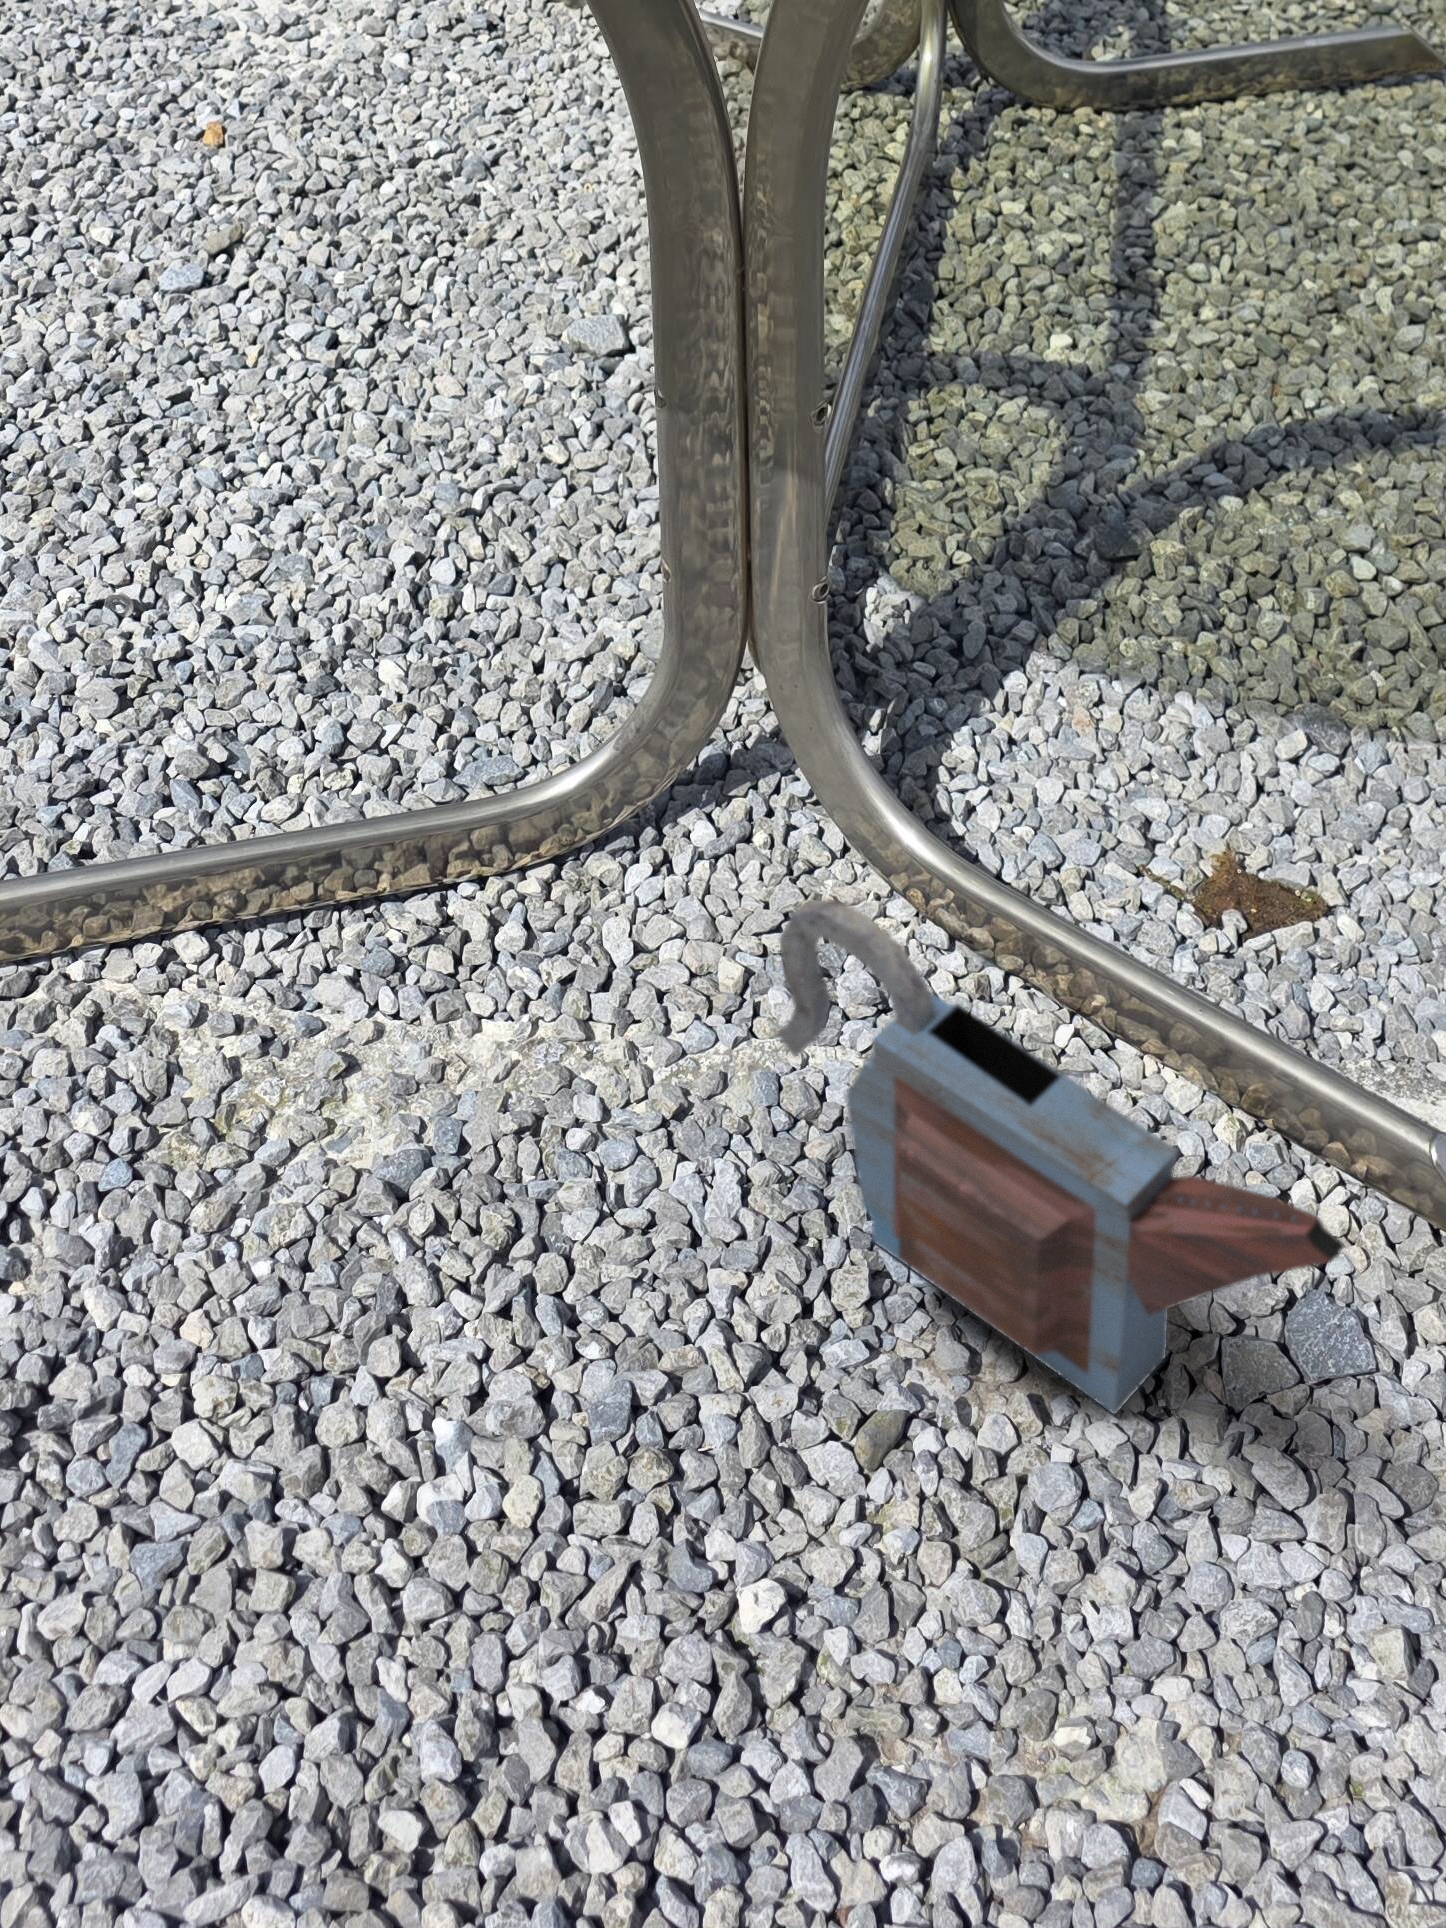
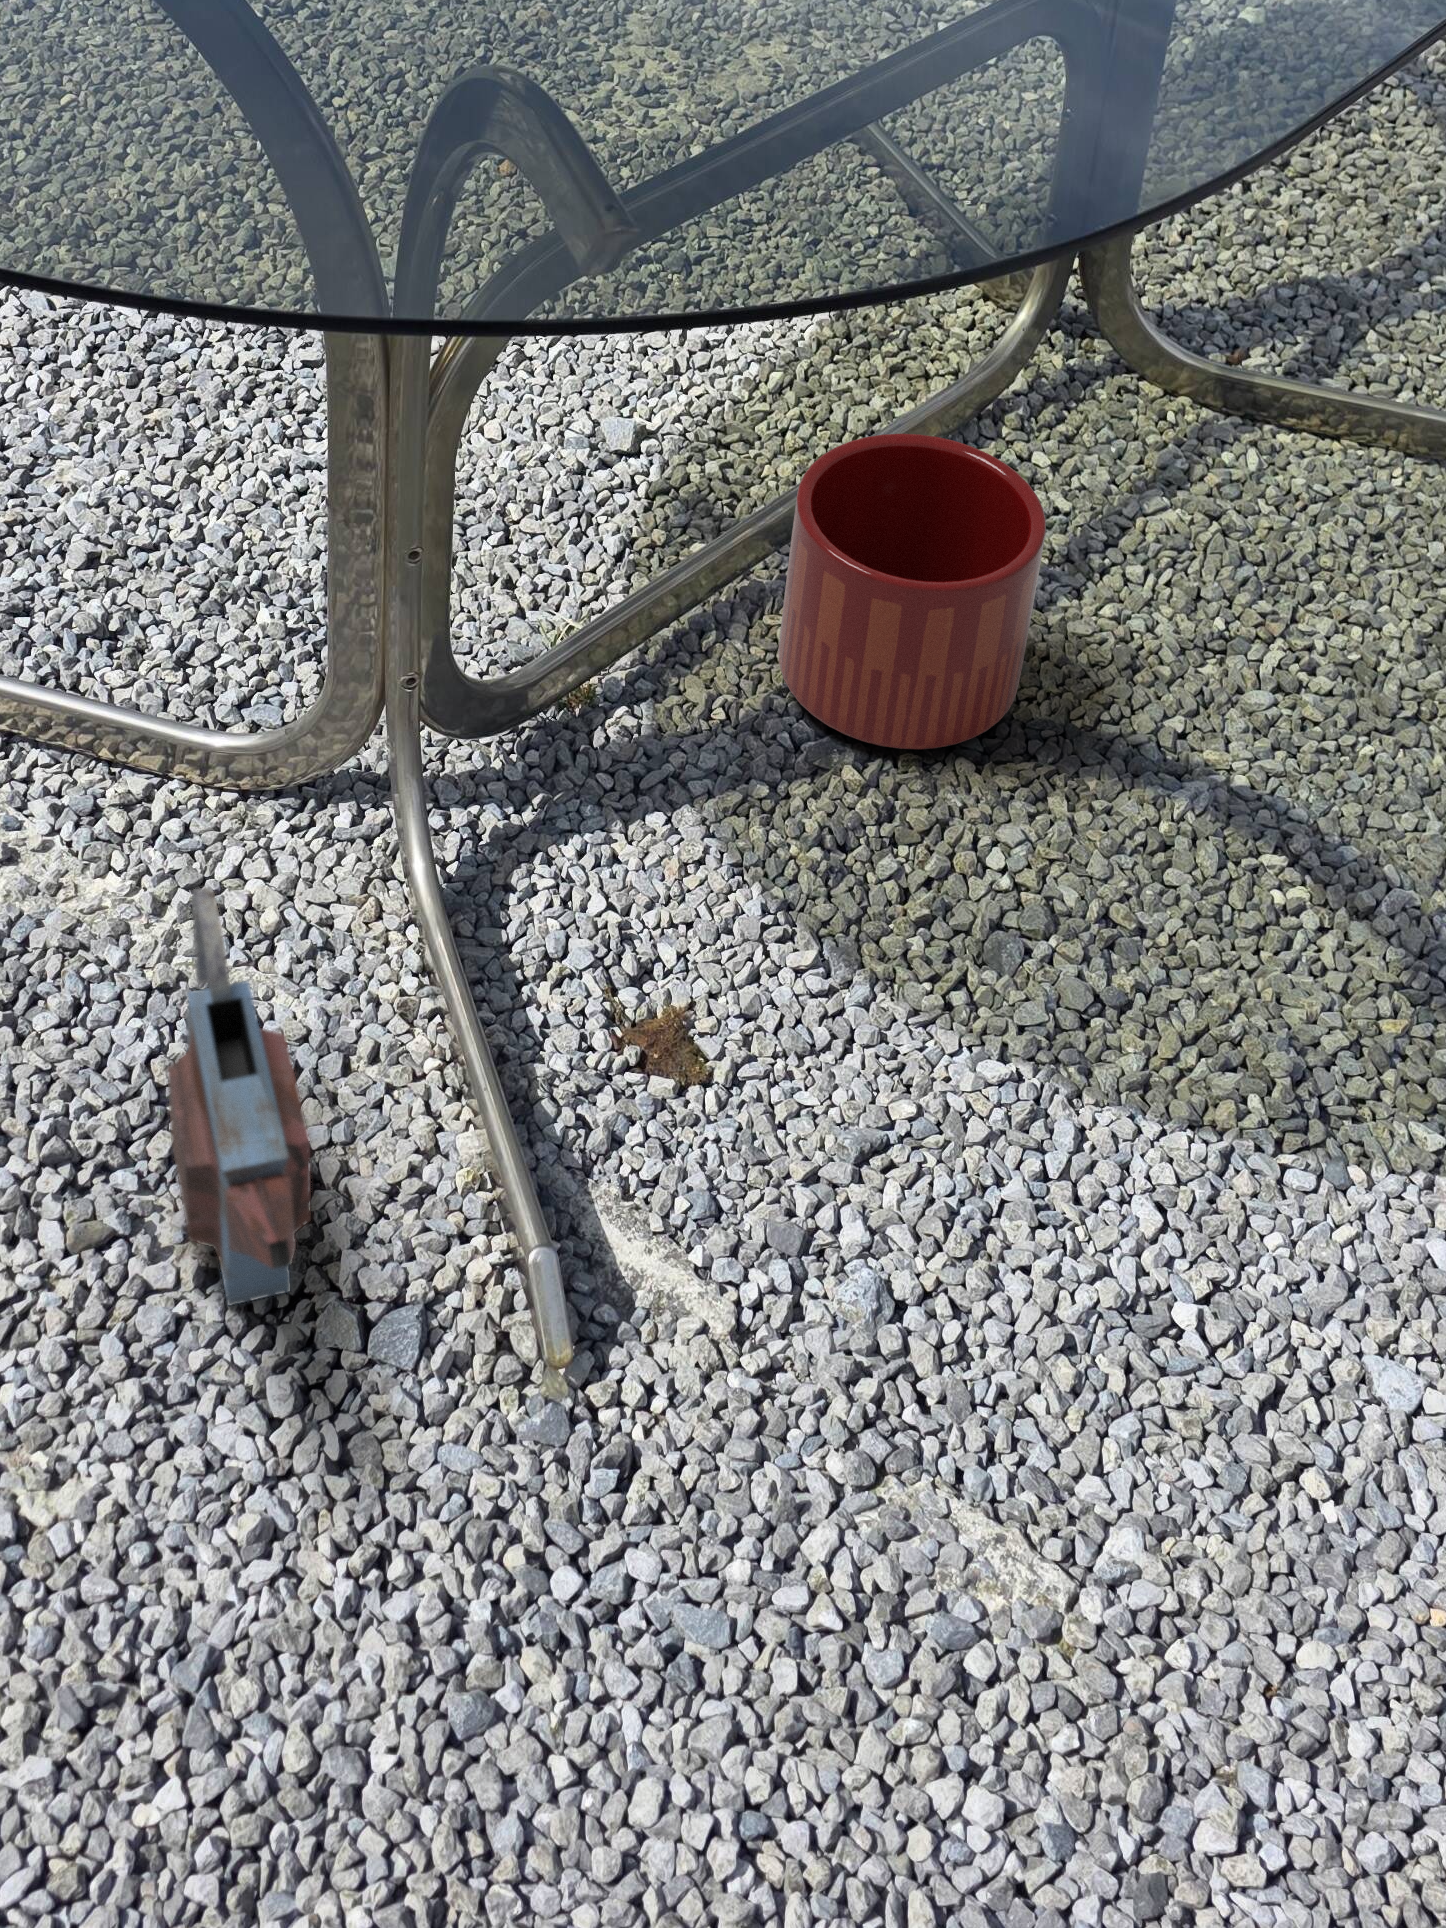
planter: none [984,146,1289,508] -> present [778,434,1046,749]

